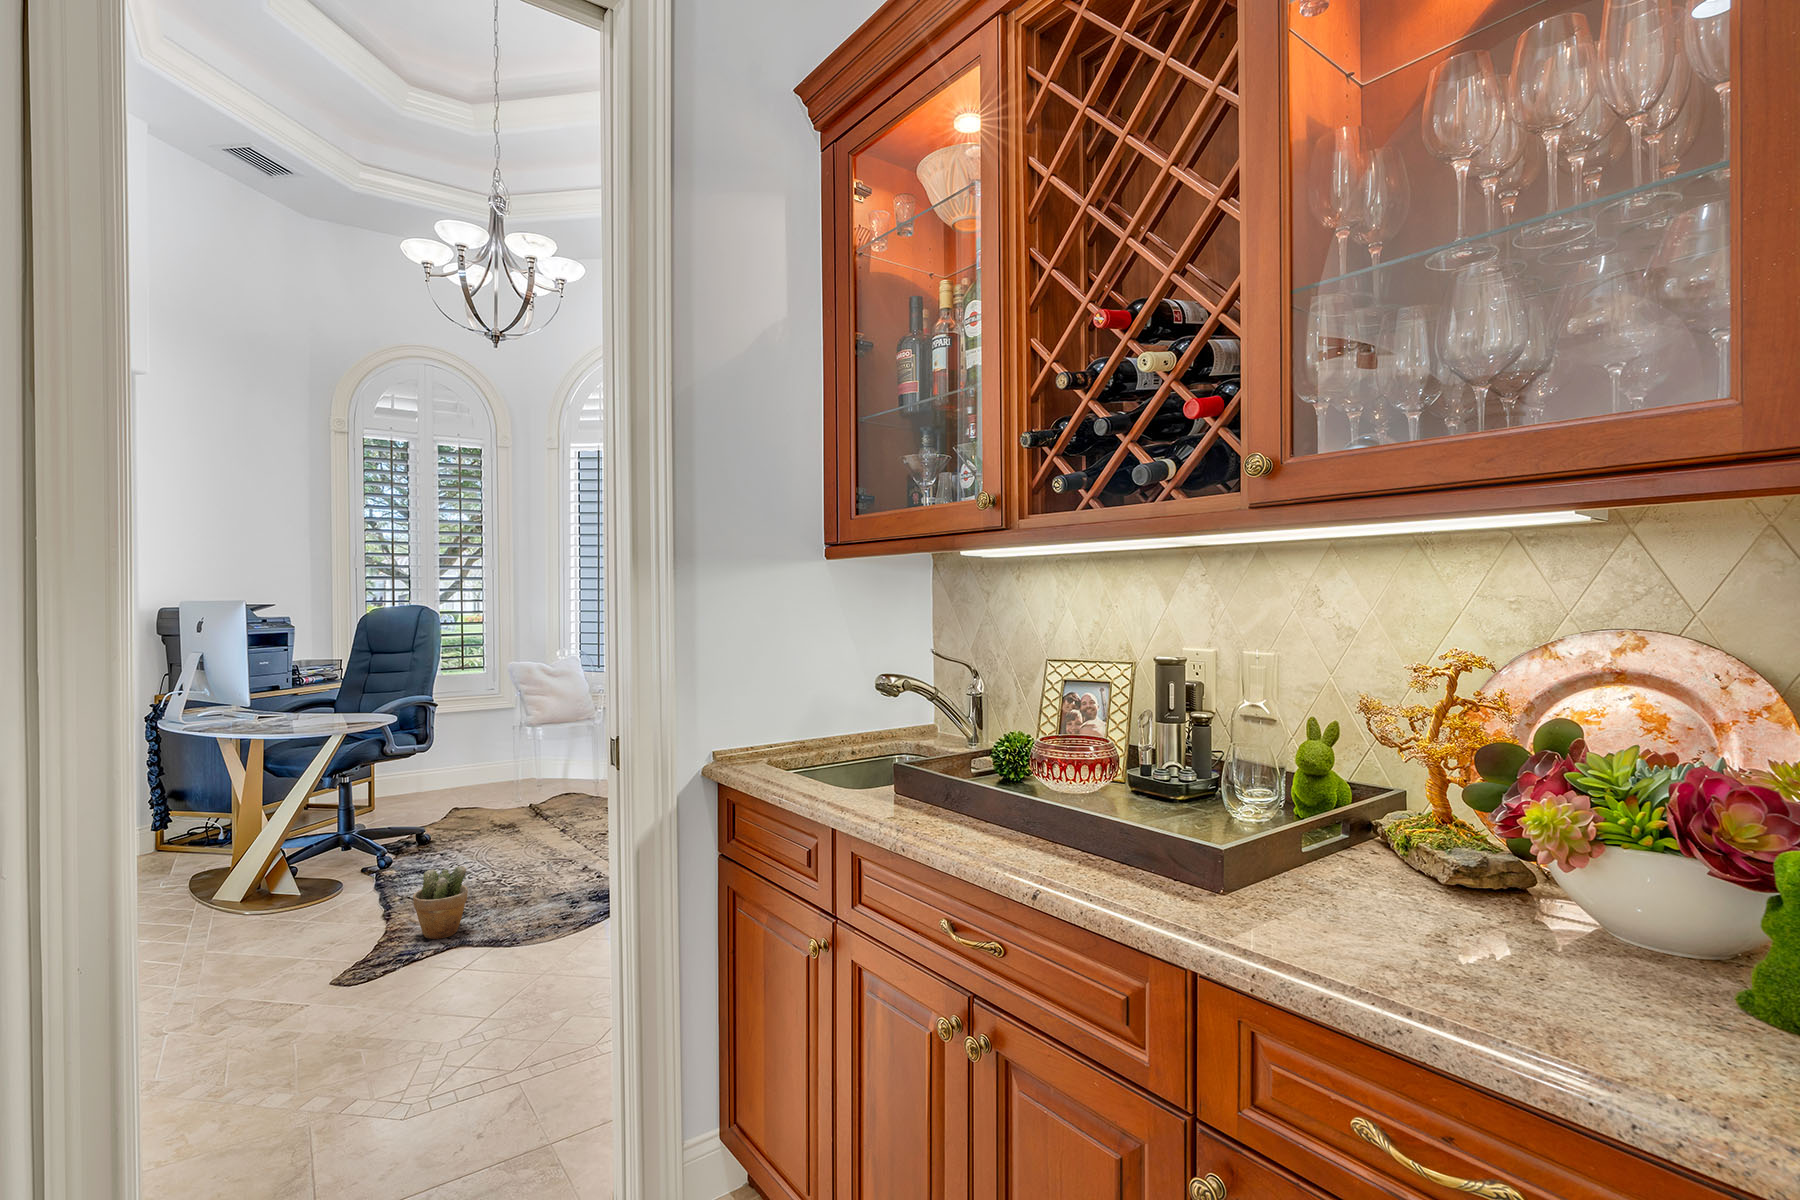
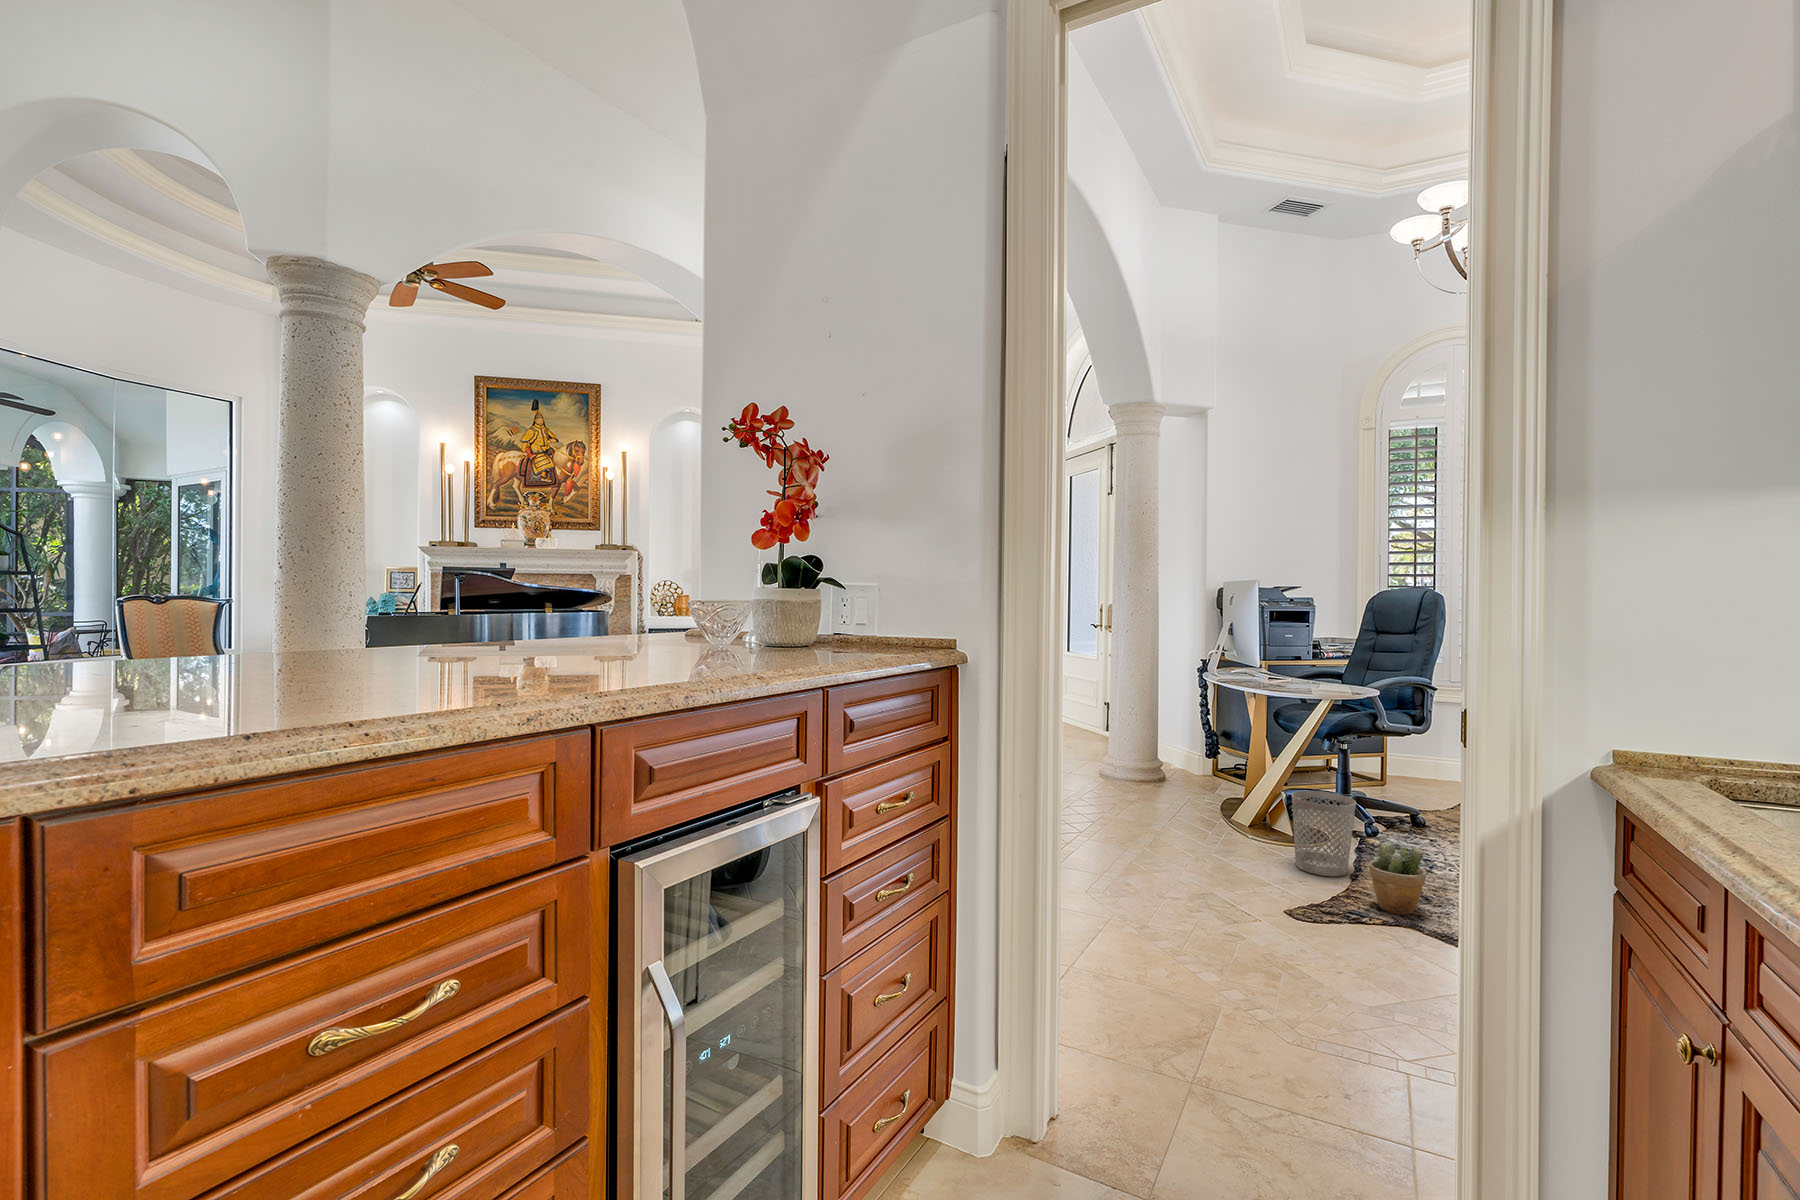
wastebasket: none [312,834,385,929] -> present [1292,791,1356,876]

